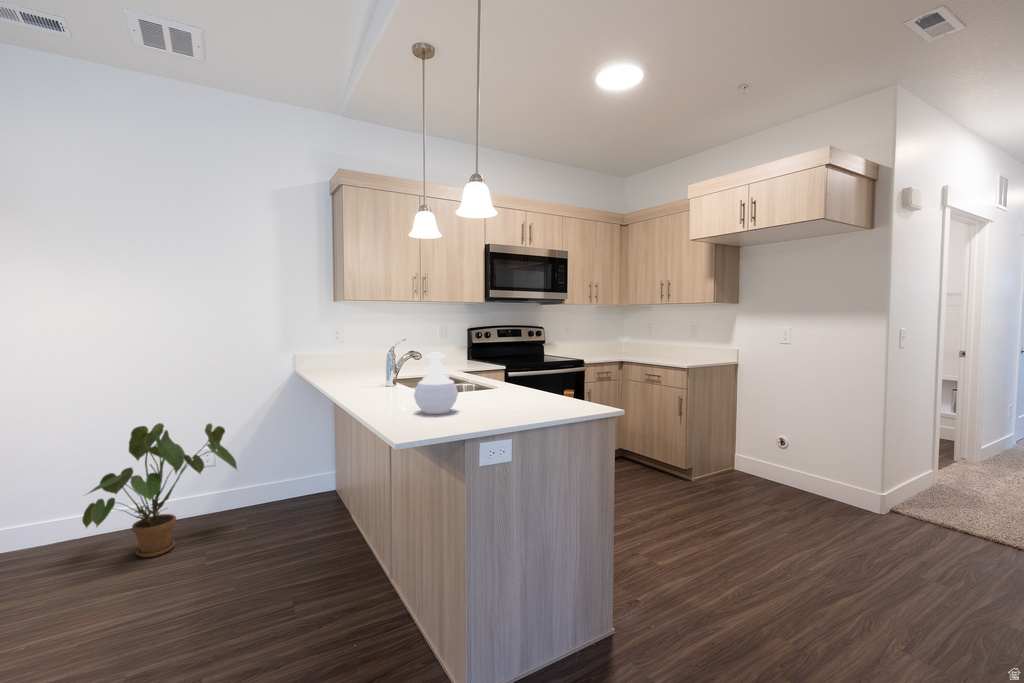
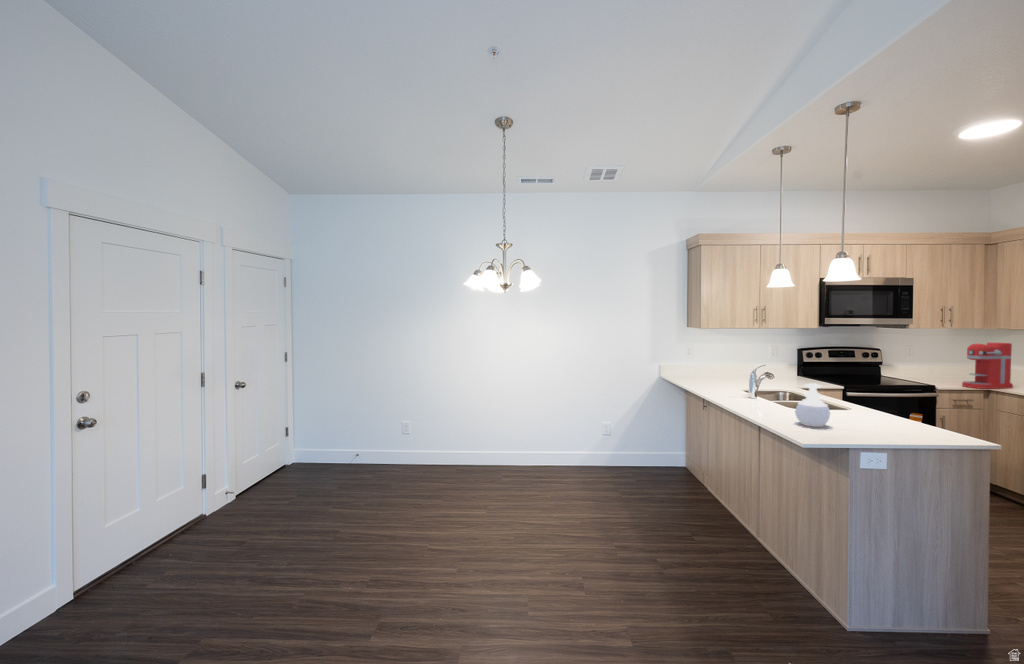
coffee maker: none [604,317,639,361] -> present [962,342,1013,389]
house plant: present [82,423,237,557] -> none [553,406,633,486]

